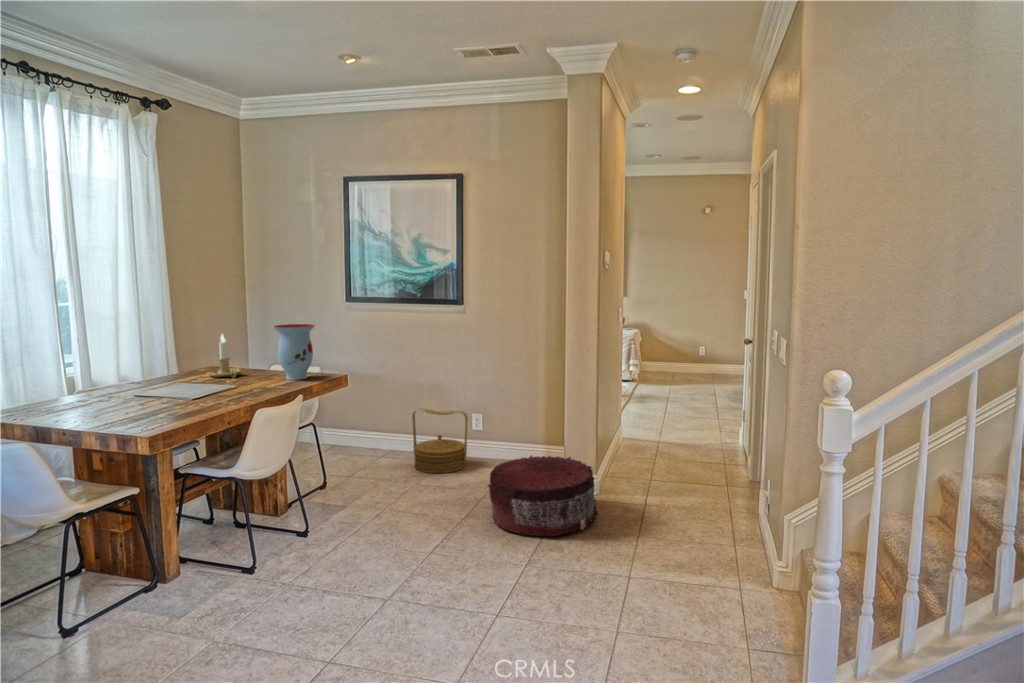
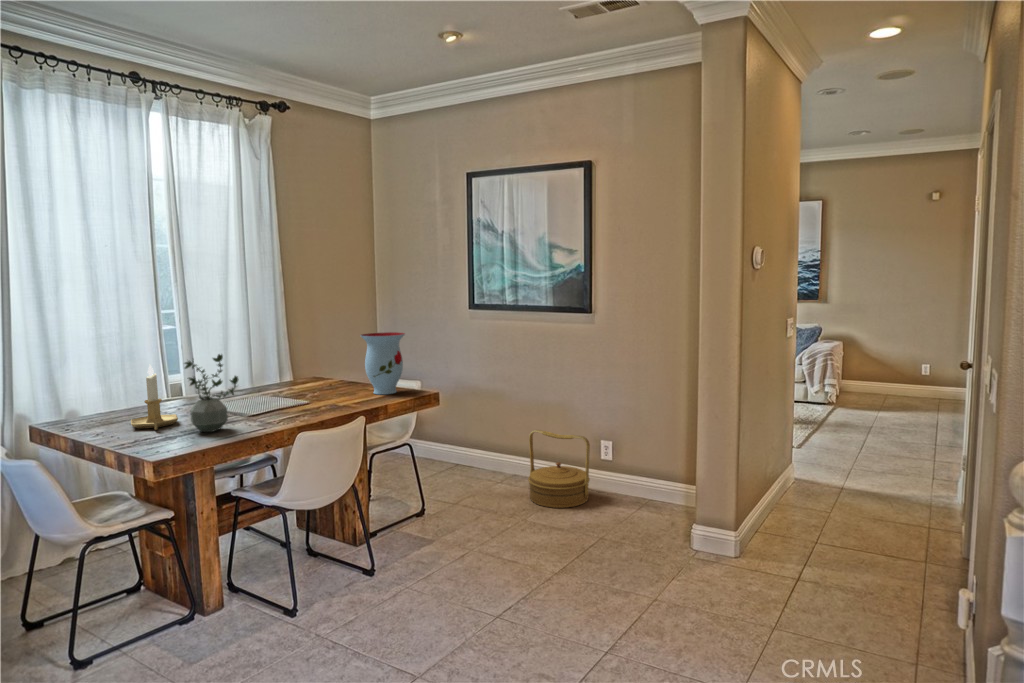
candlestick: present [207,334,241,378] -> present [131,365,178,430]
potted plant: none [146,344,199,415] -> present [185,354,239,432]
pouf: present [488,455,598,536] -> none [587,501,735,622]

